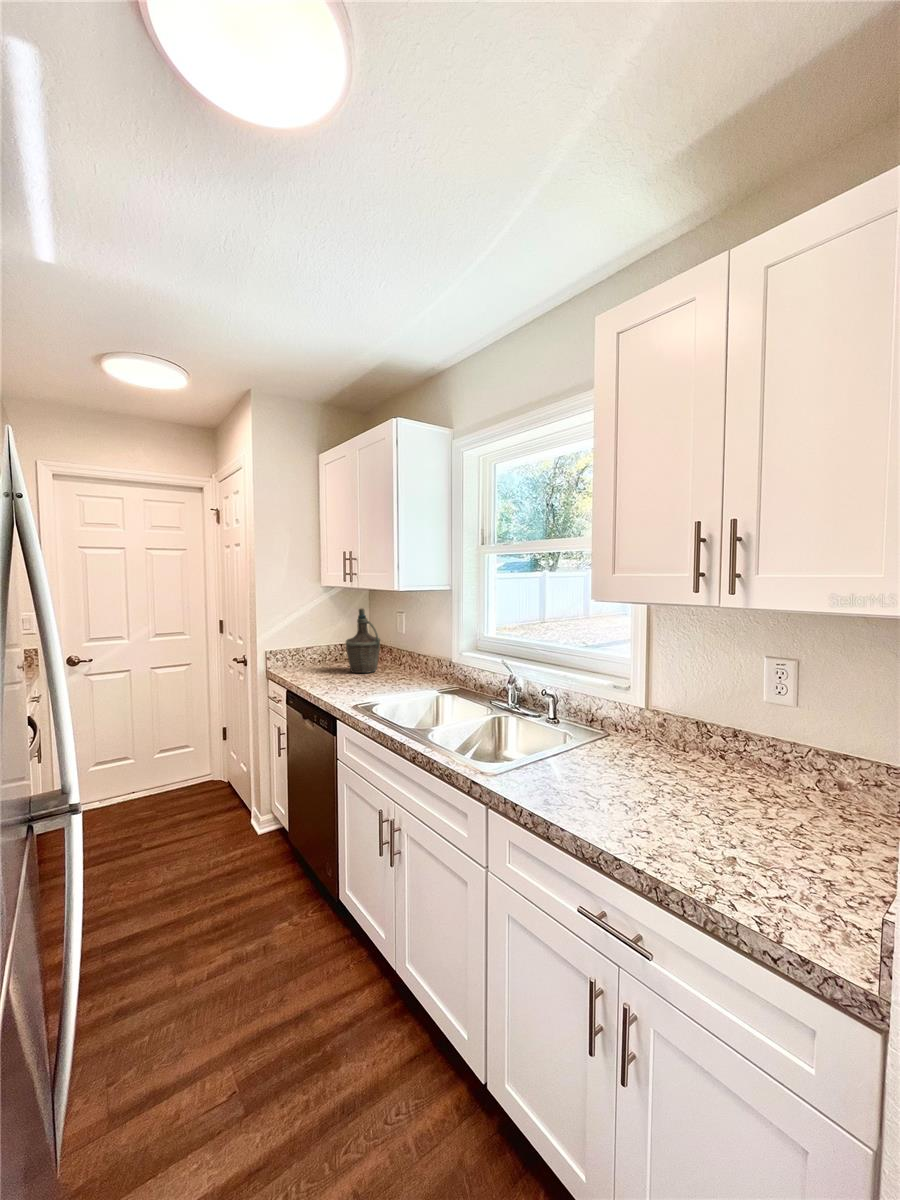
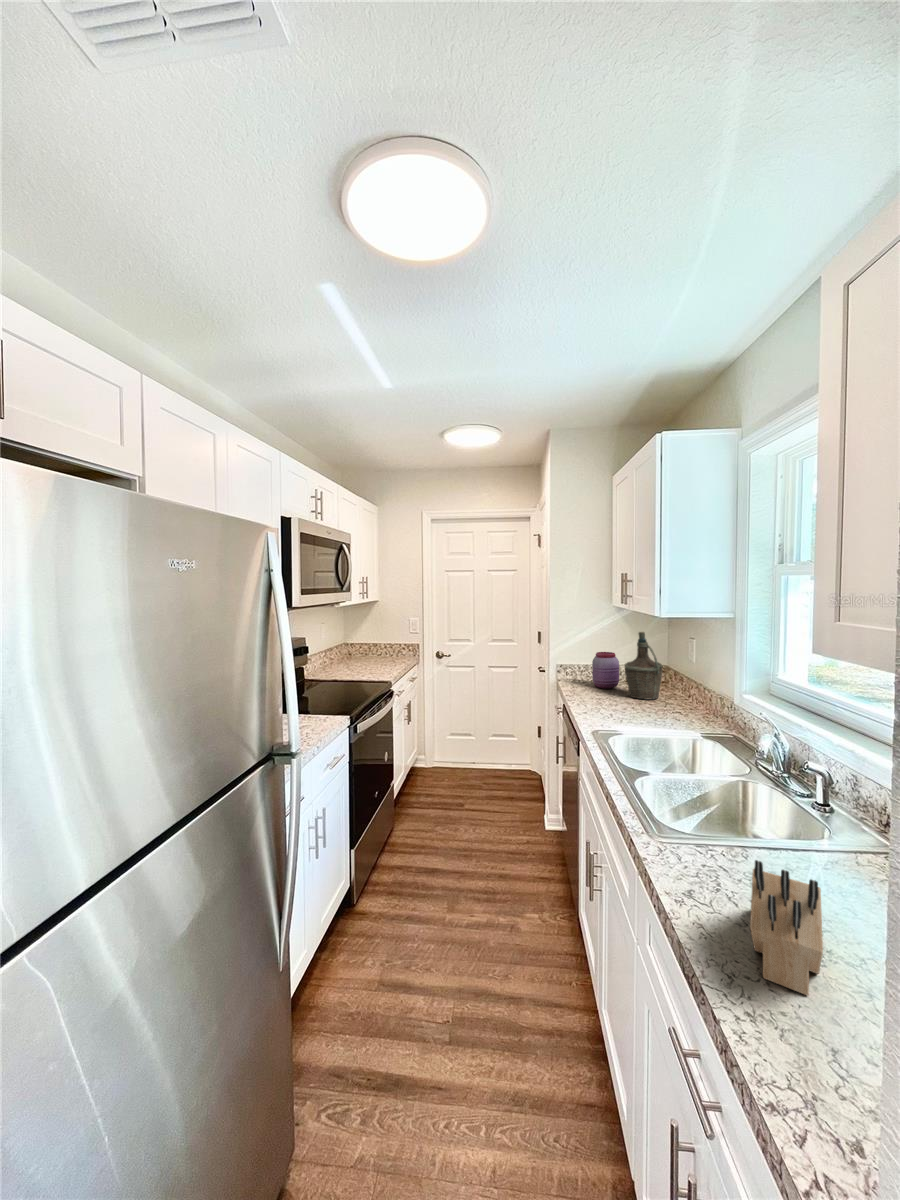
jar: none [308,632,335,669] -> present [592,652,619,689]
knife block: none [587,744,675,831] -> present [750,860,823,995]

